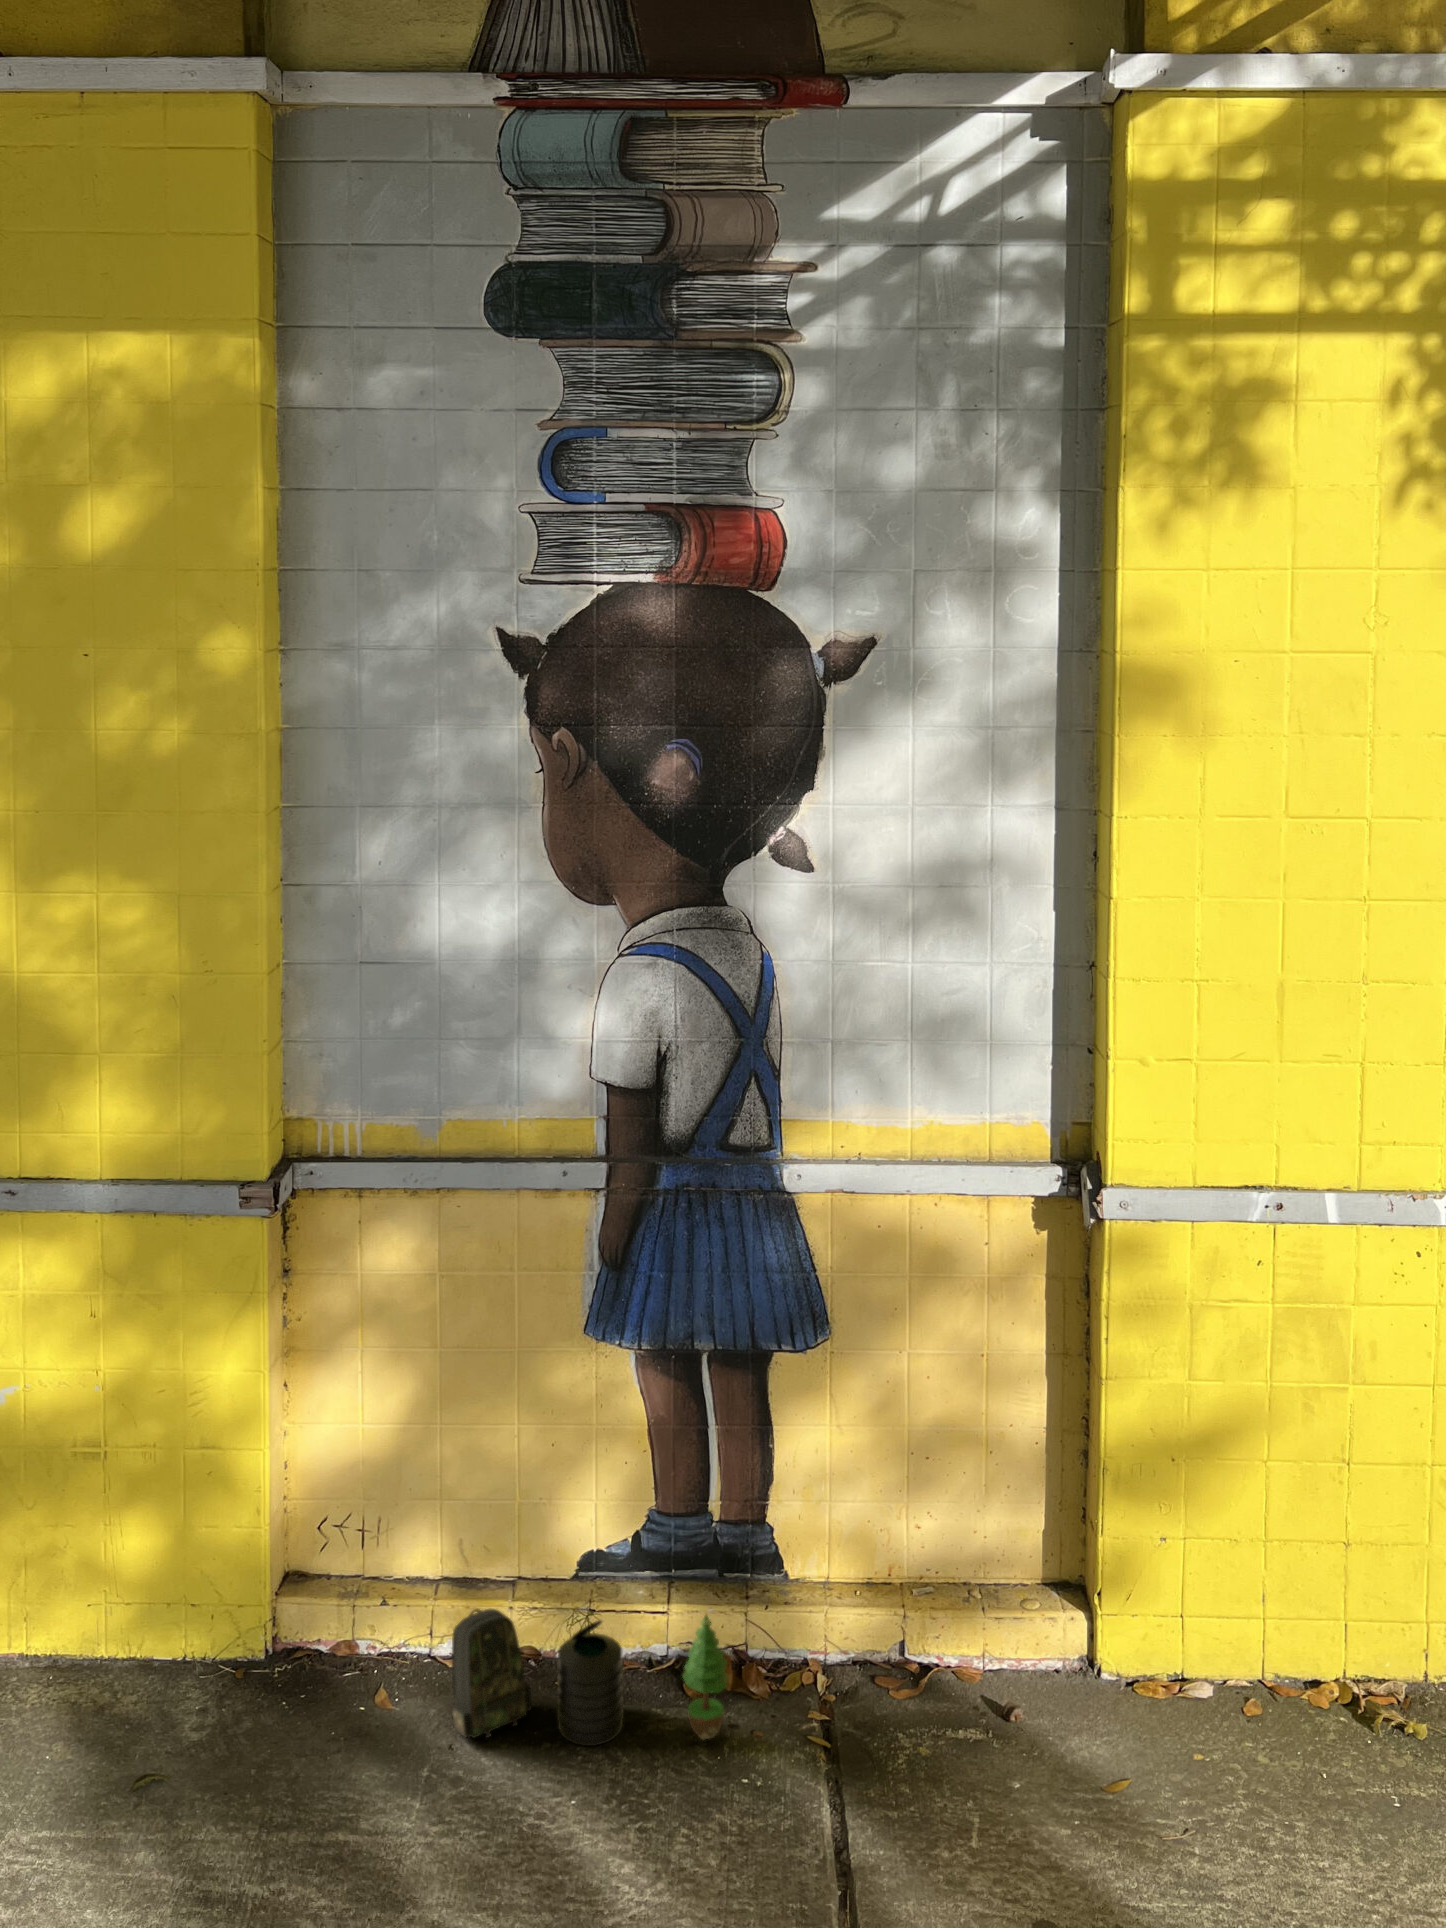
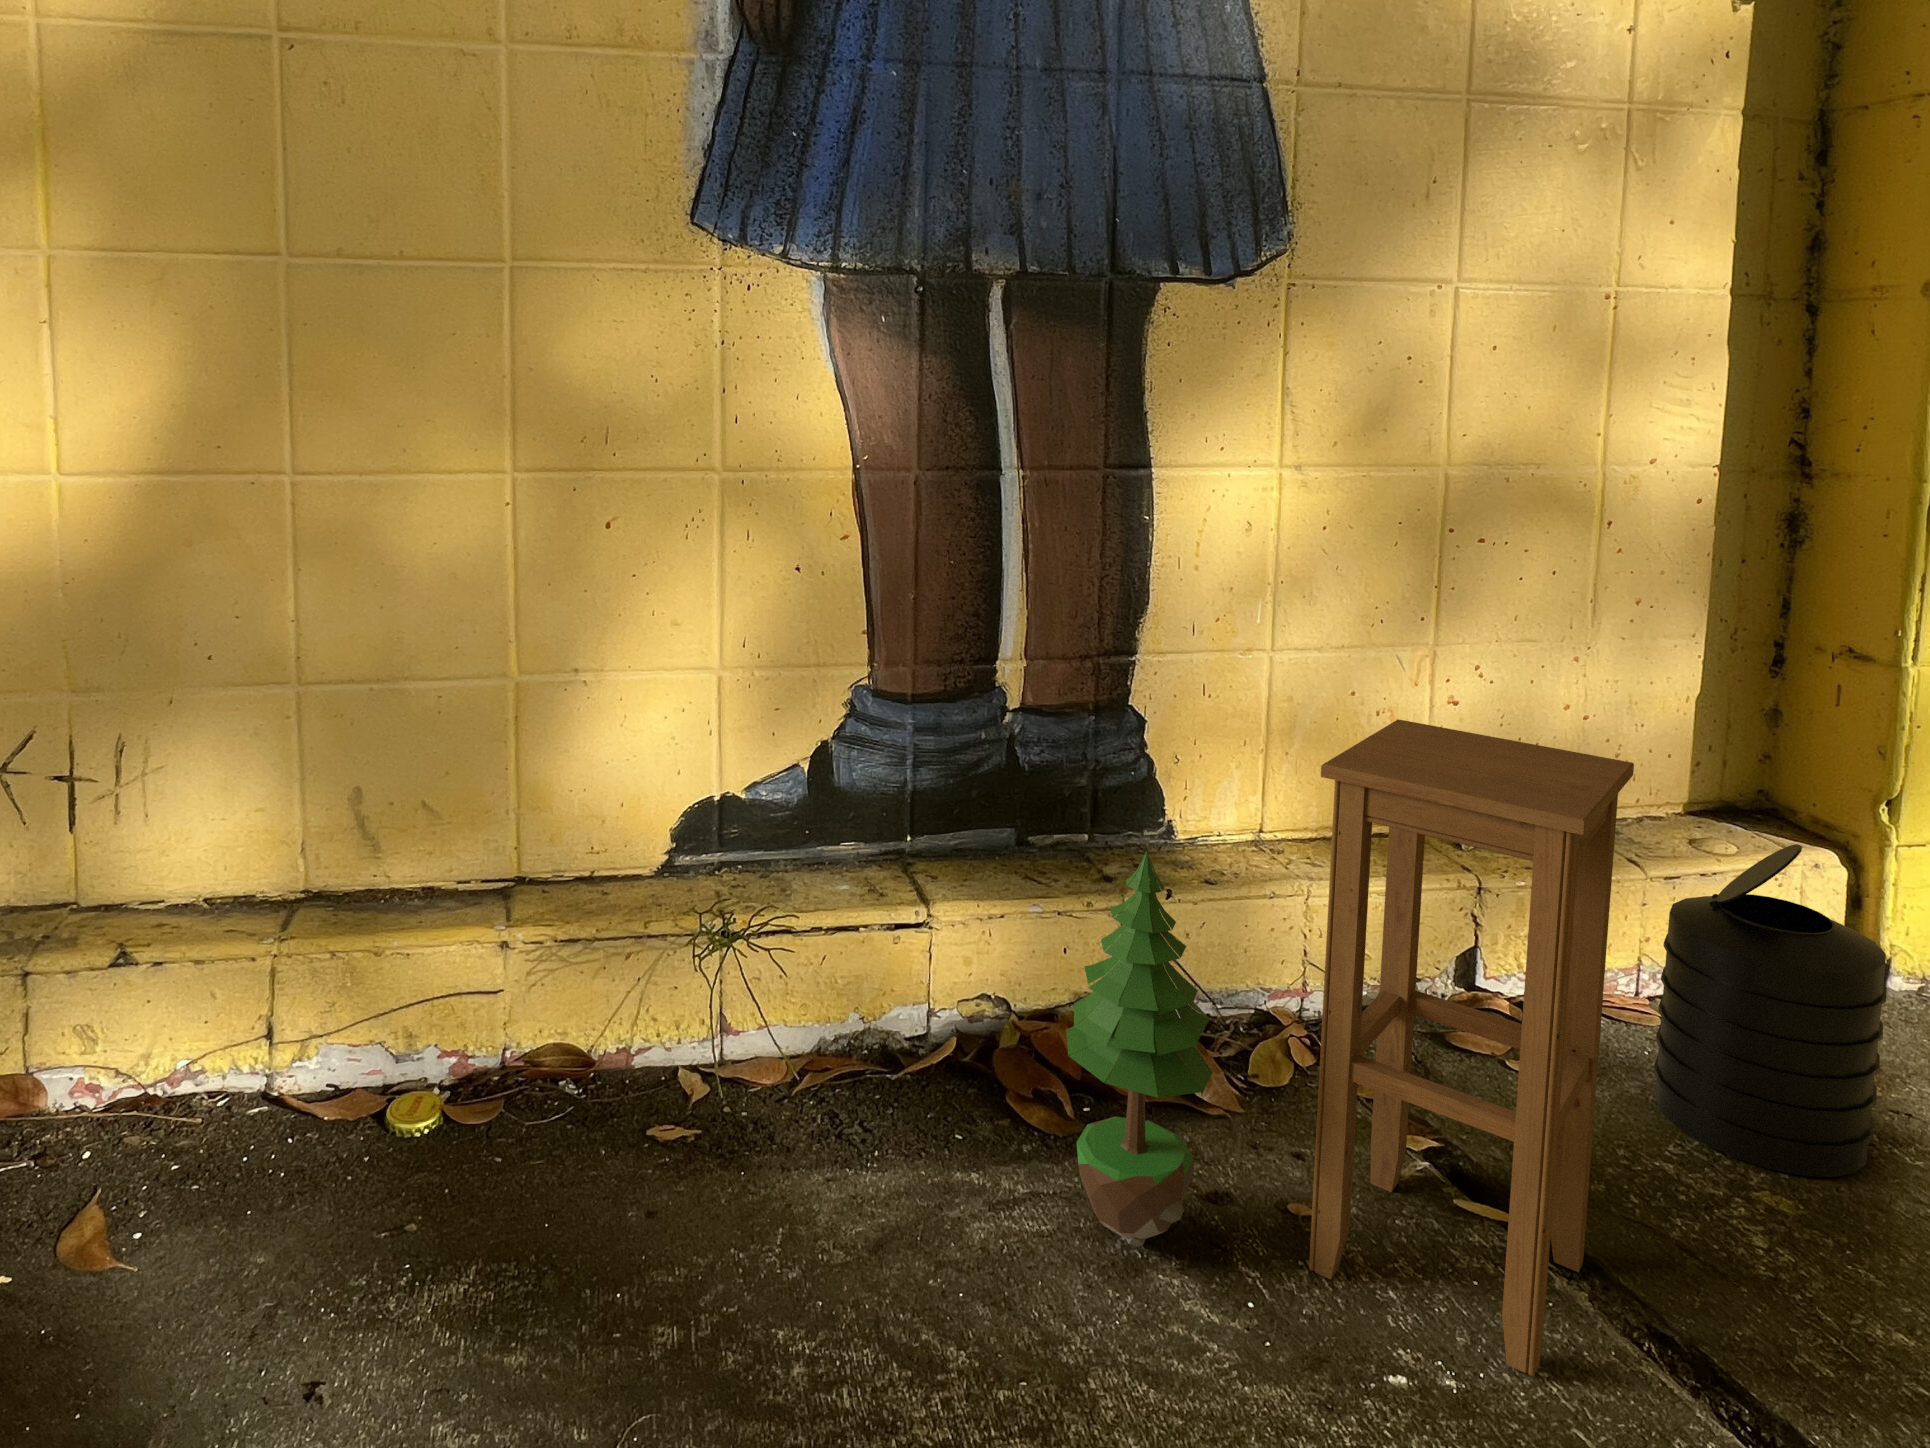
stool: none [753,1569,855,1790] -> present [1309,719,1634,1376]
backpack: present [452,1609,532,1738] -> none [310,918,580,1364]
trash can: present [557,1620,624,1746] -> present [1653,844,1886,1177]

